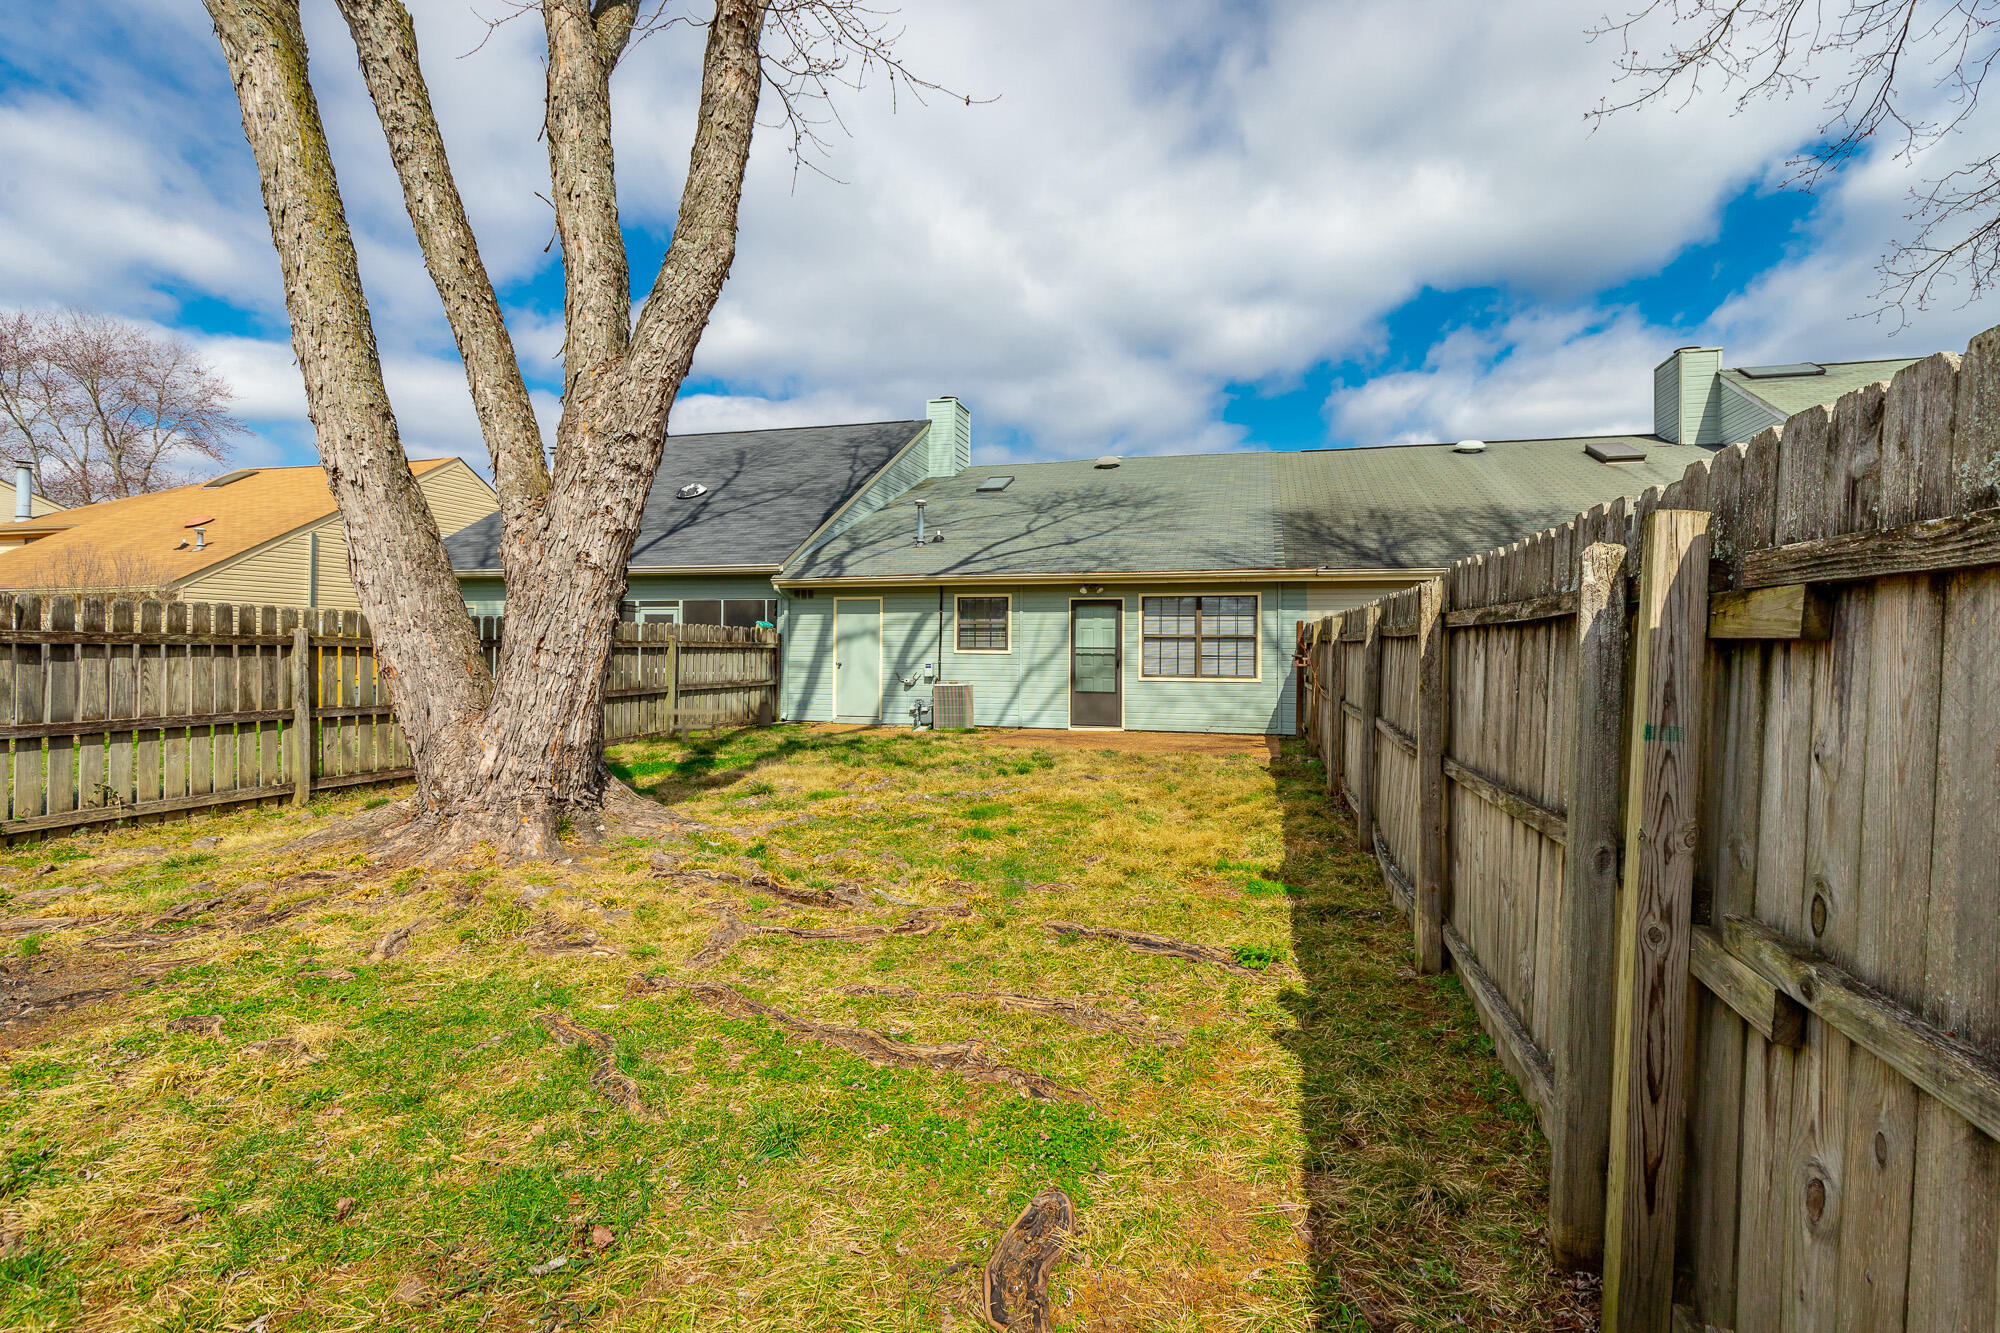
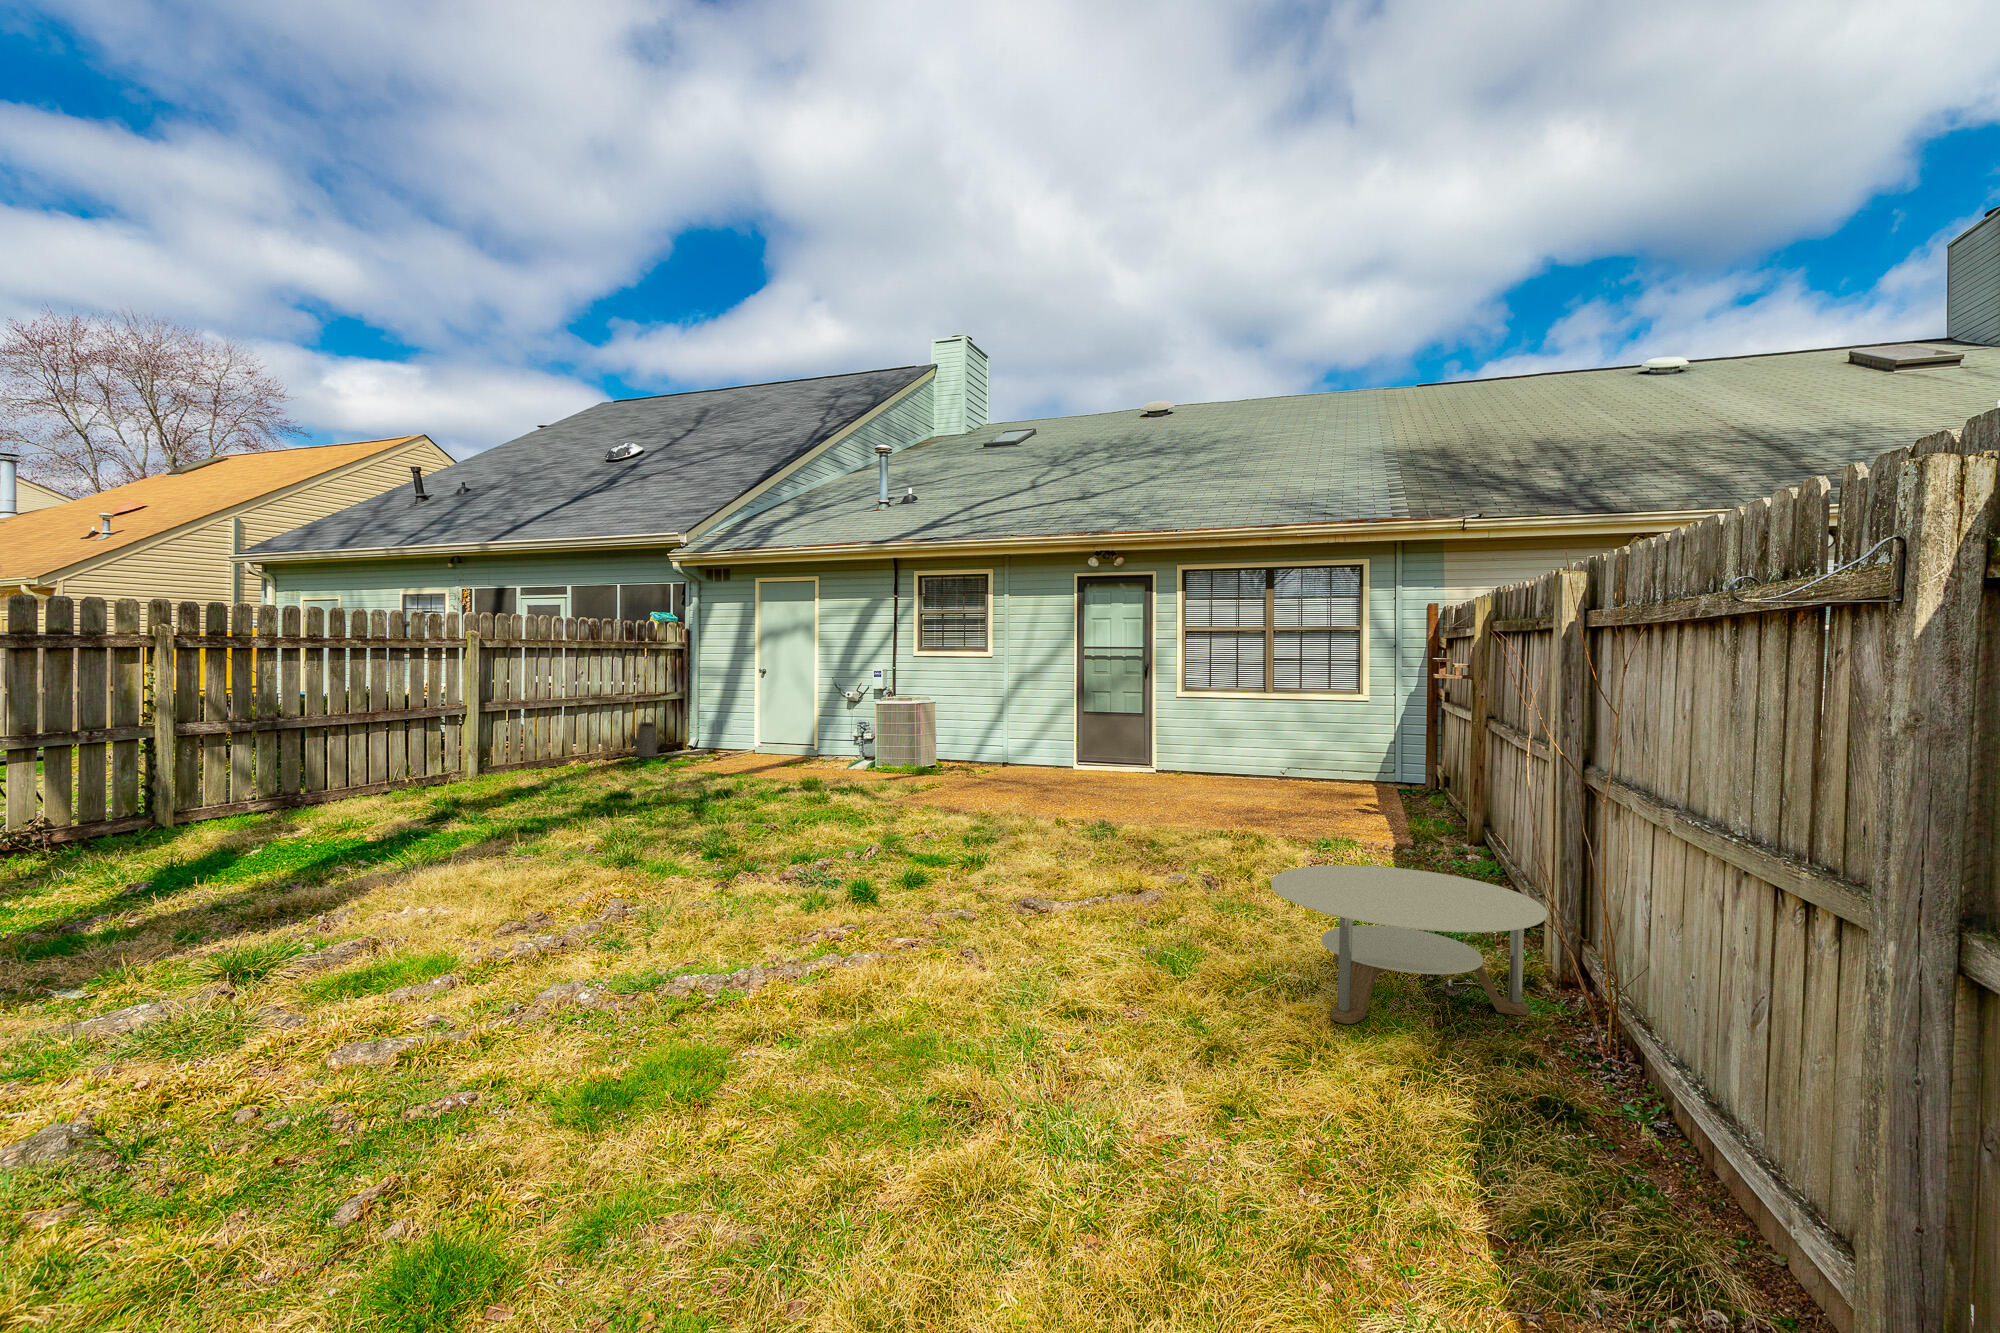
round table: present [655,708,725,743] -> present [1271,865,1547,1024]

